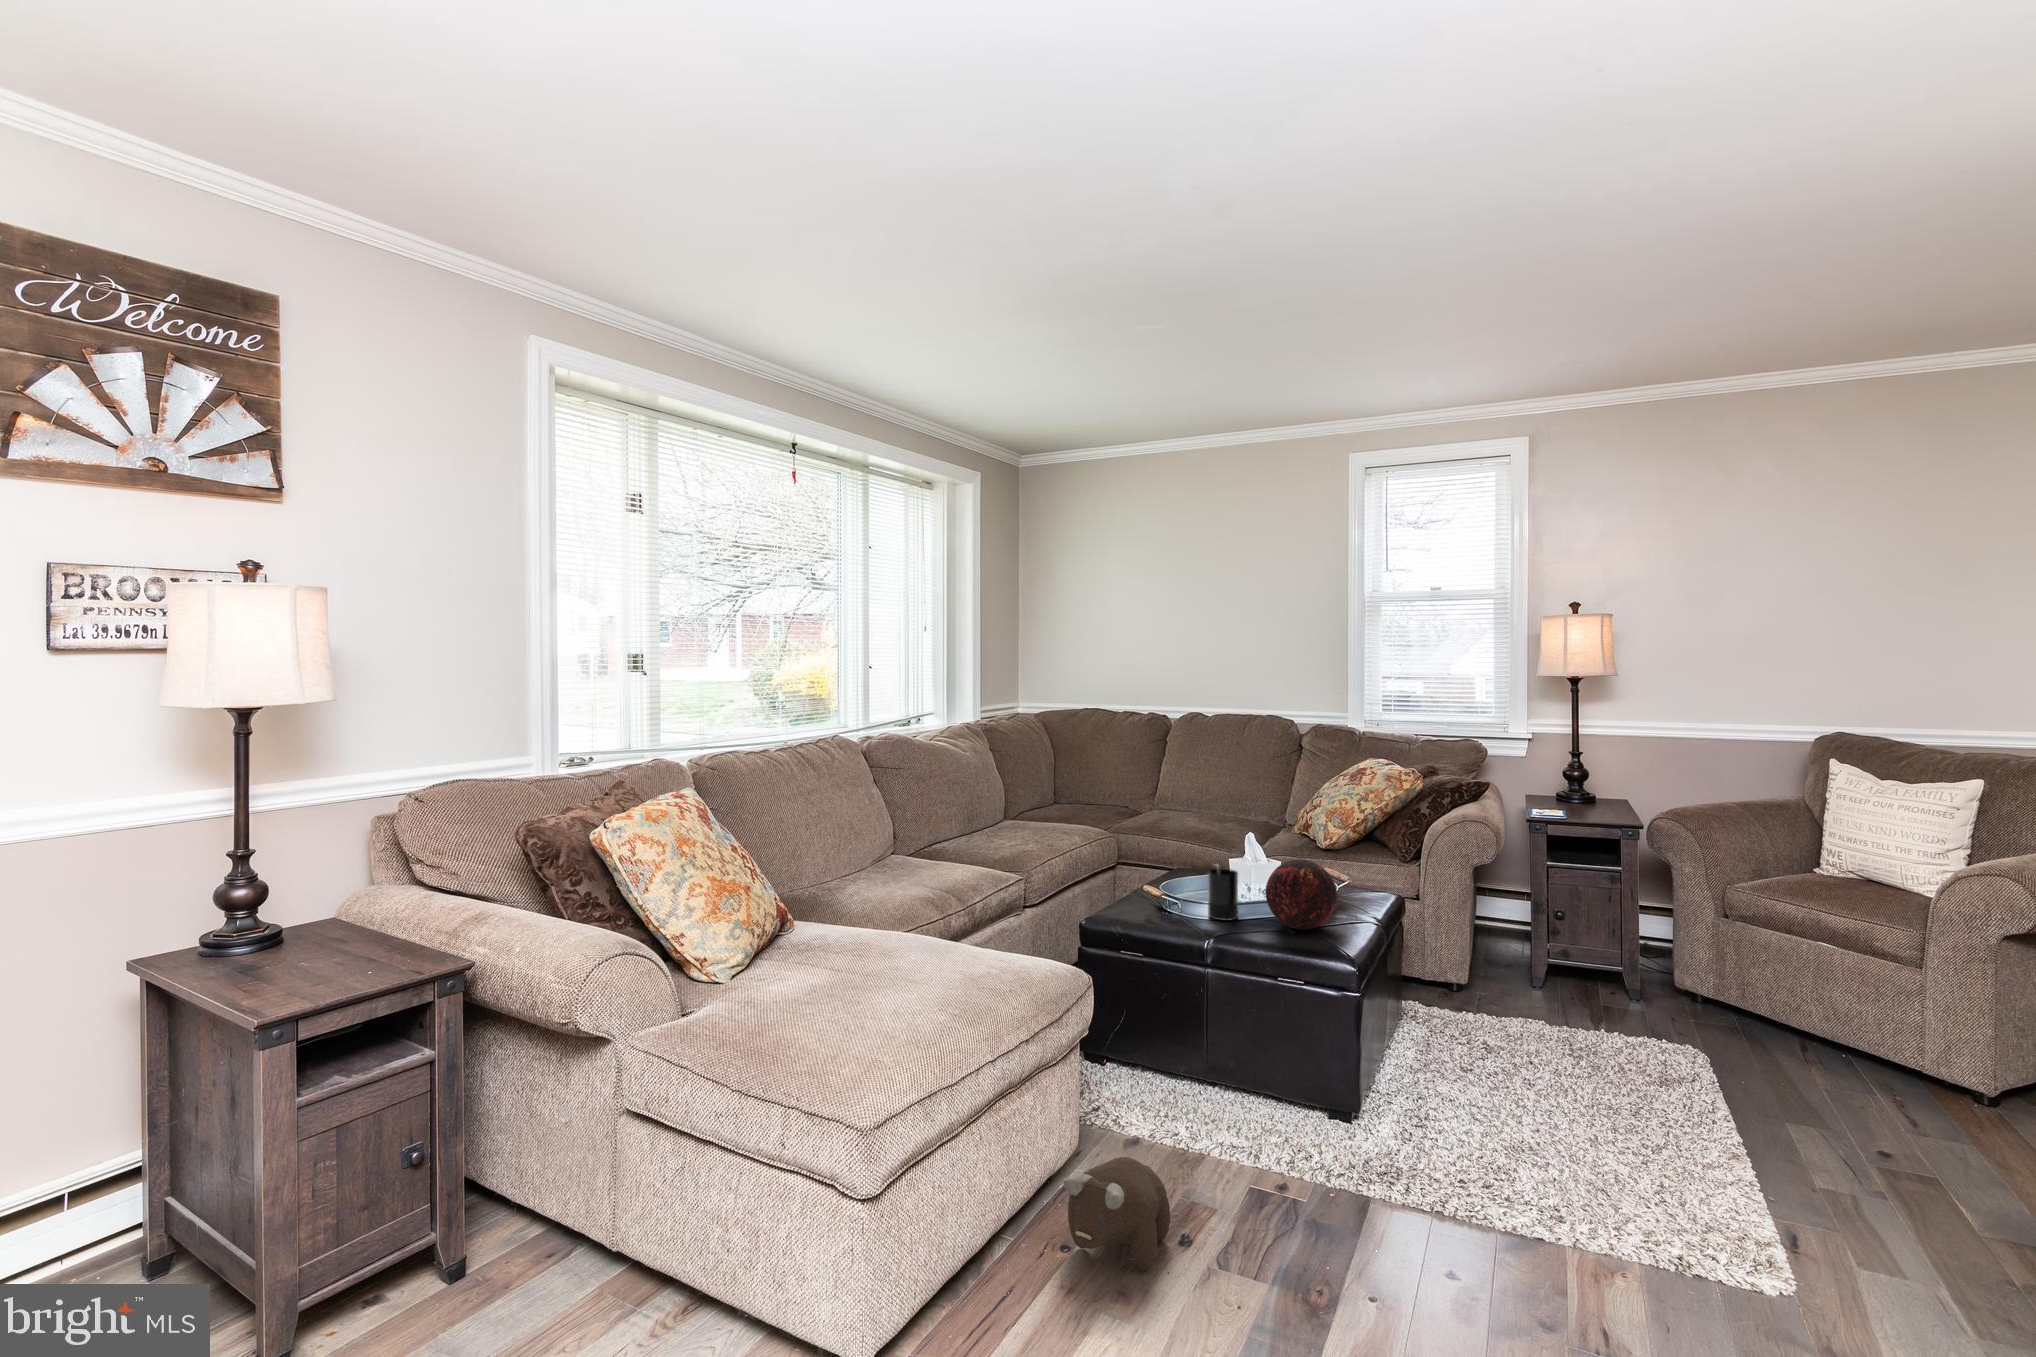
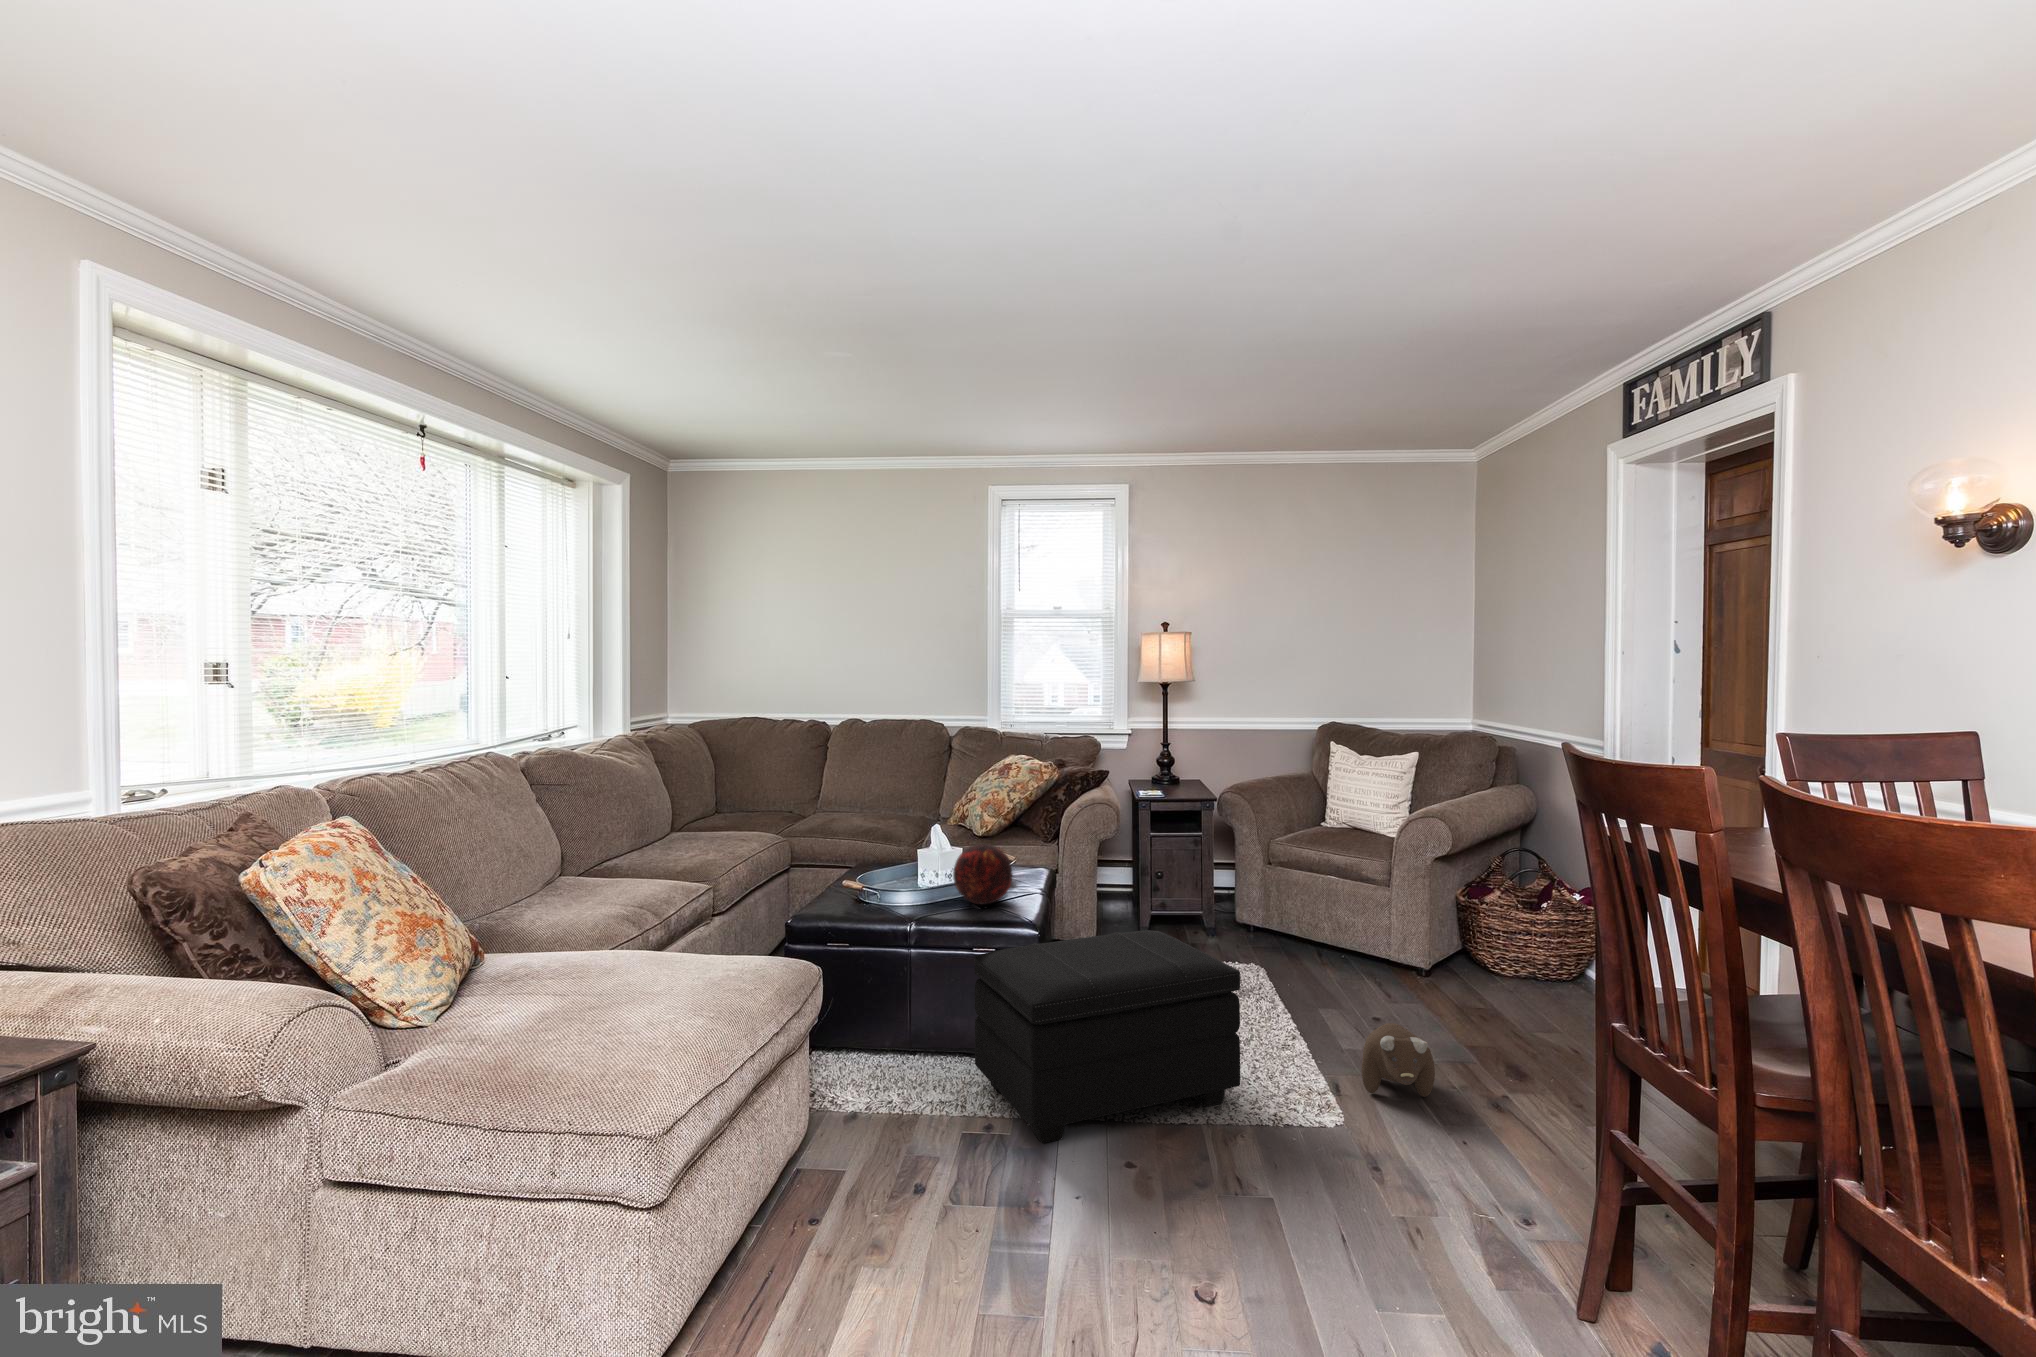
candle: present [1208,868,1238,921] -> none [901,854,928,904]
footstool: none [1278,984,1625,1221] -> present [974,930,1240,1143]
plush toy: present [1063,1157,1170,1271] -> present [1362,1023,1435,1097]

